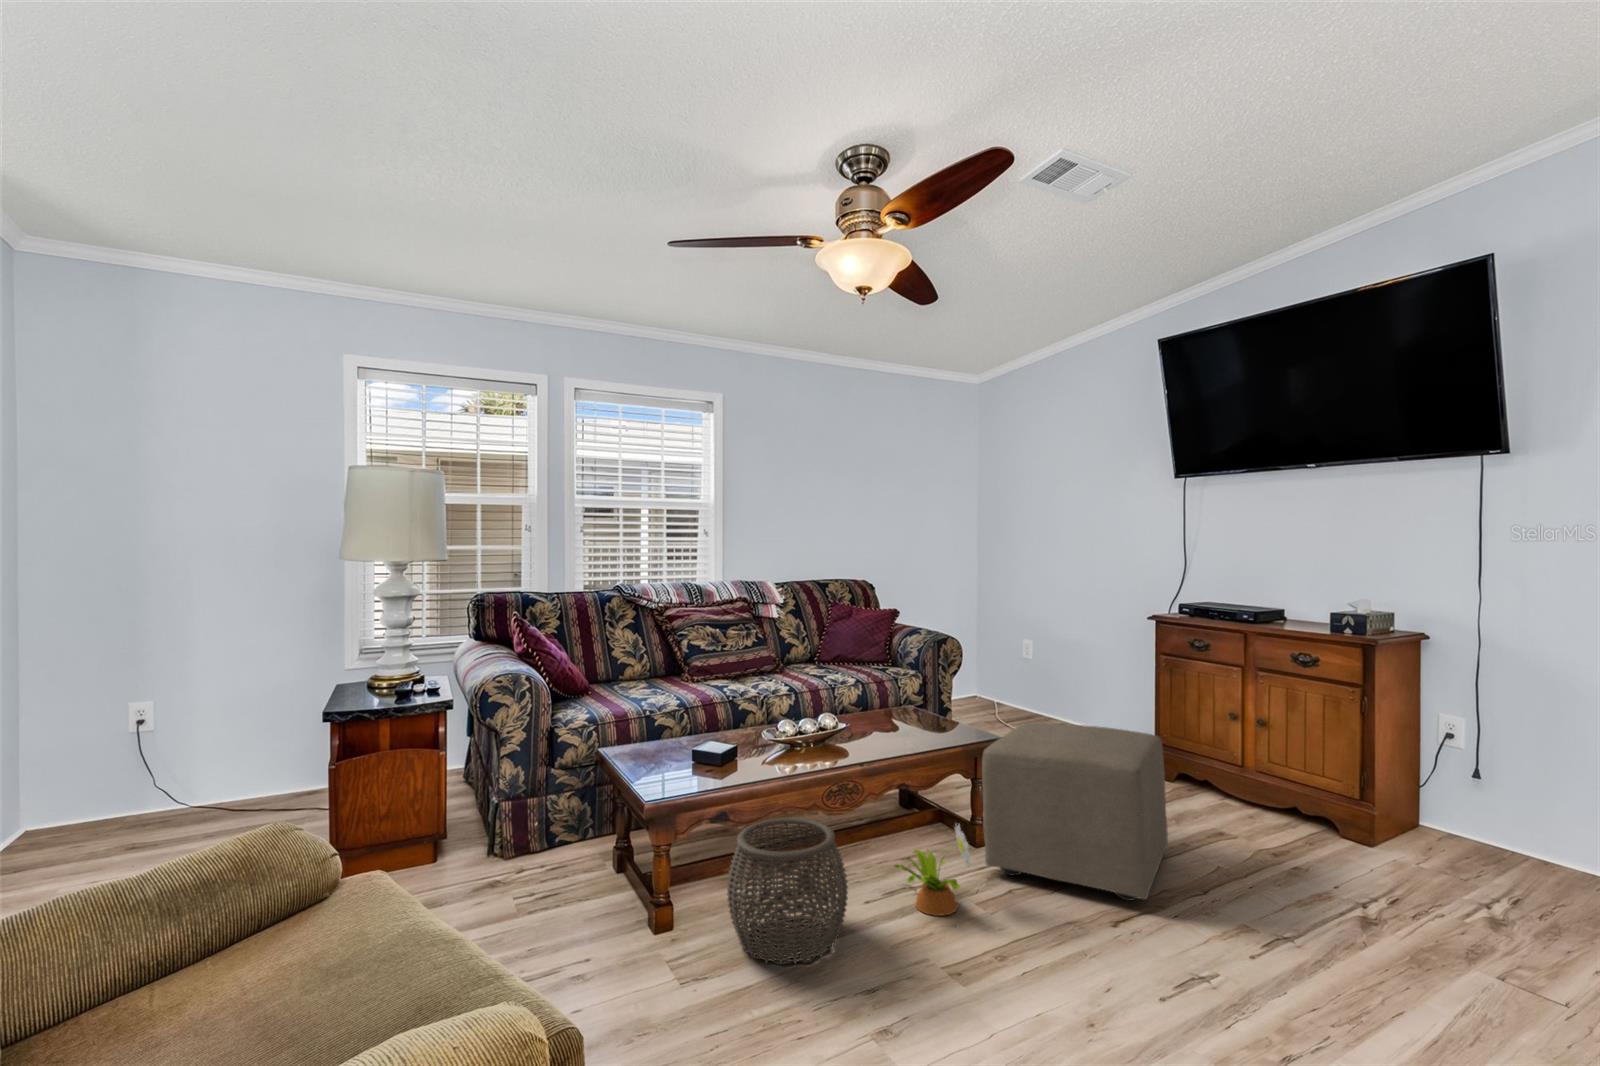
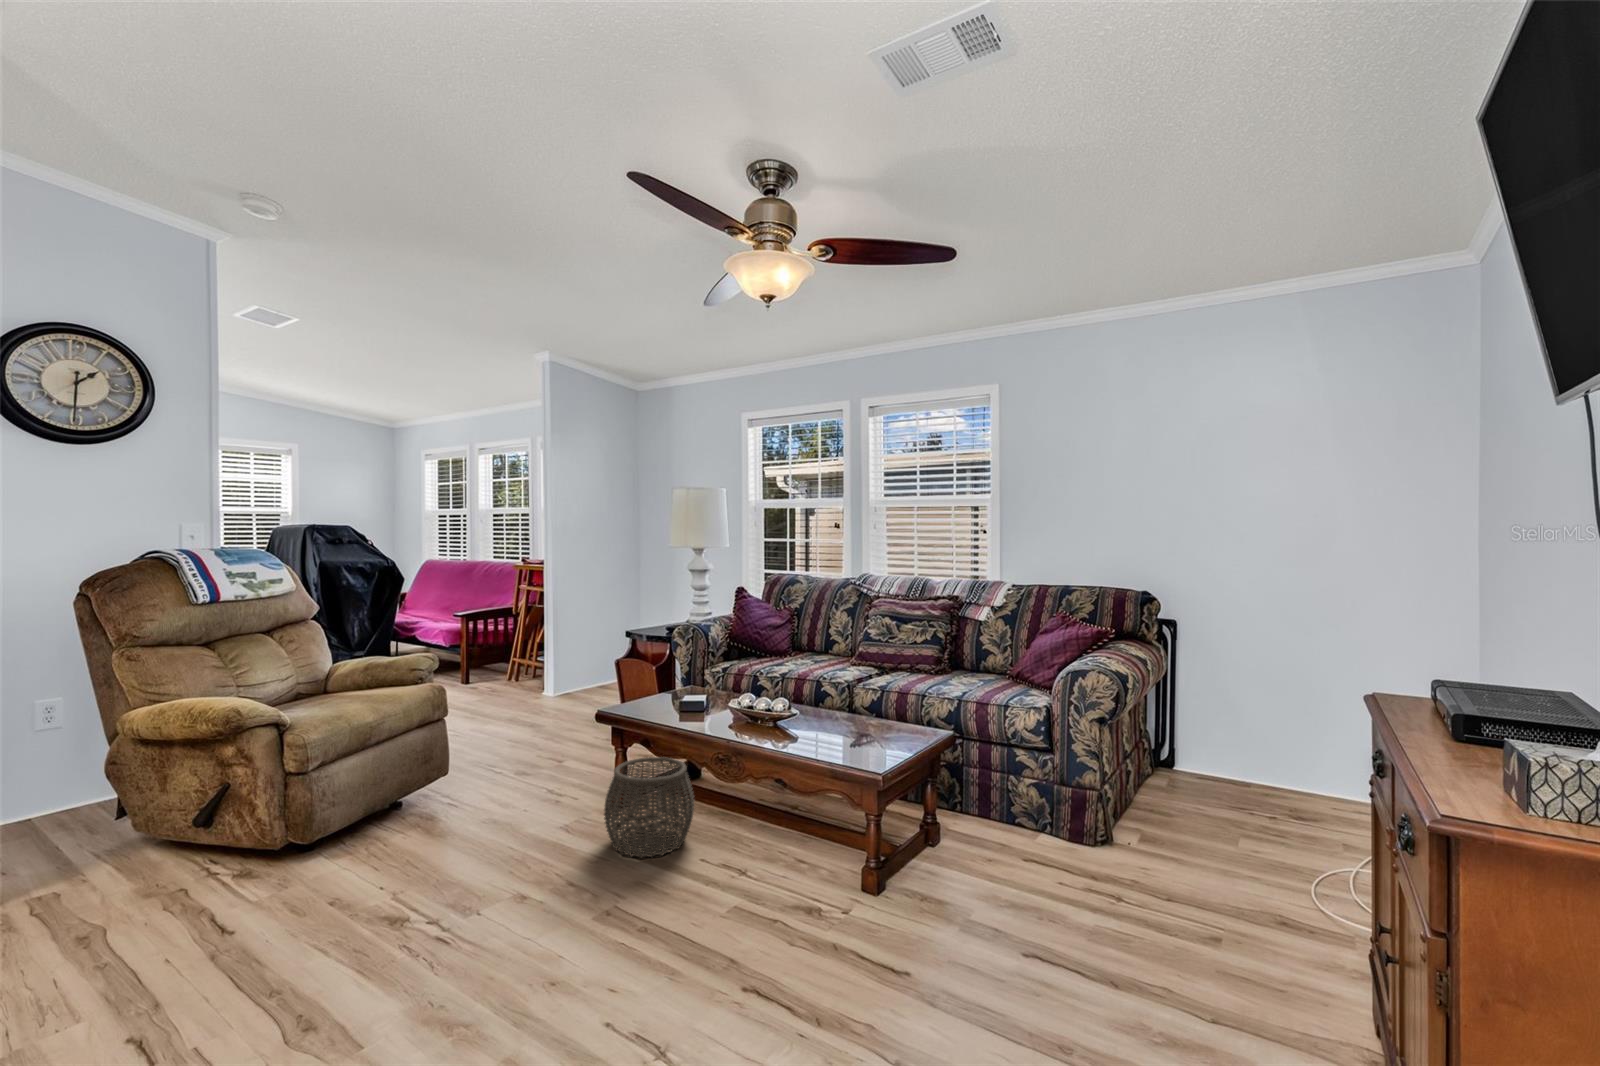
ottoman: present [982,723,1168,901] -> none [806,773,1002,995]
decorative plant: present [895,824,970,916] -> none [703,821,774,894]

